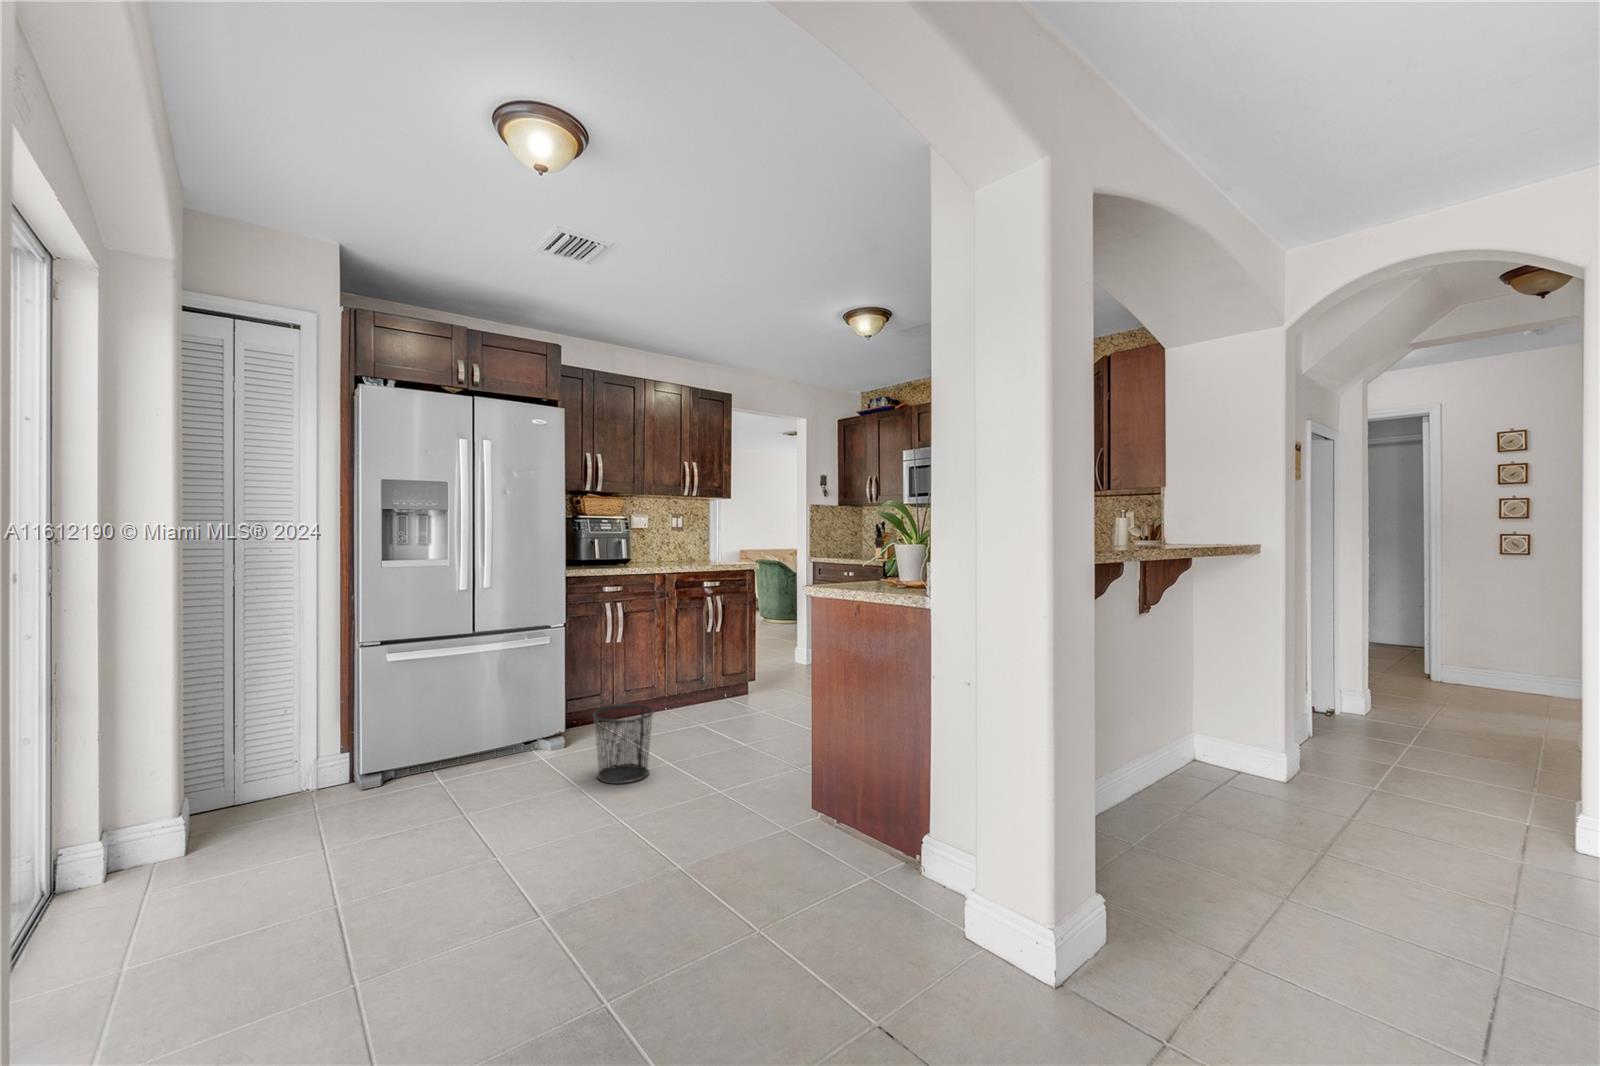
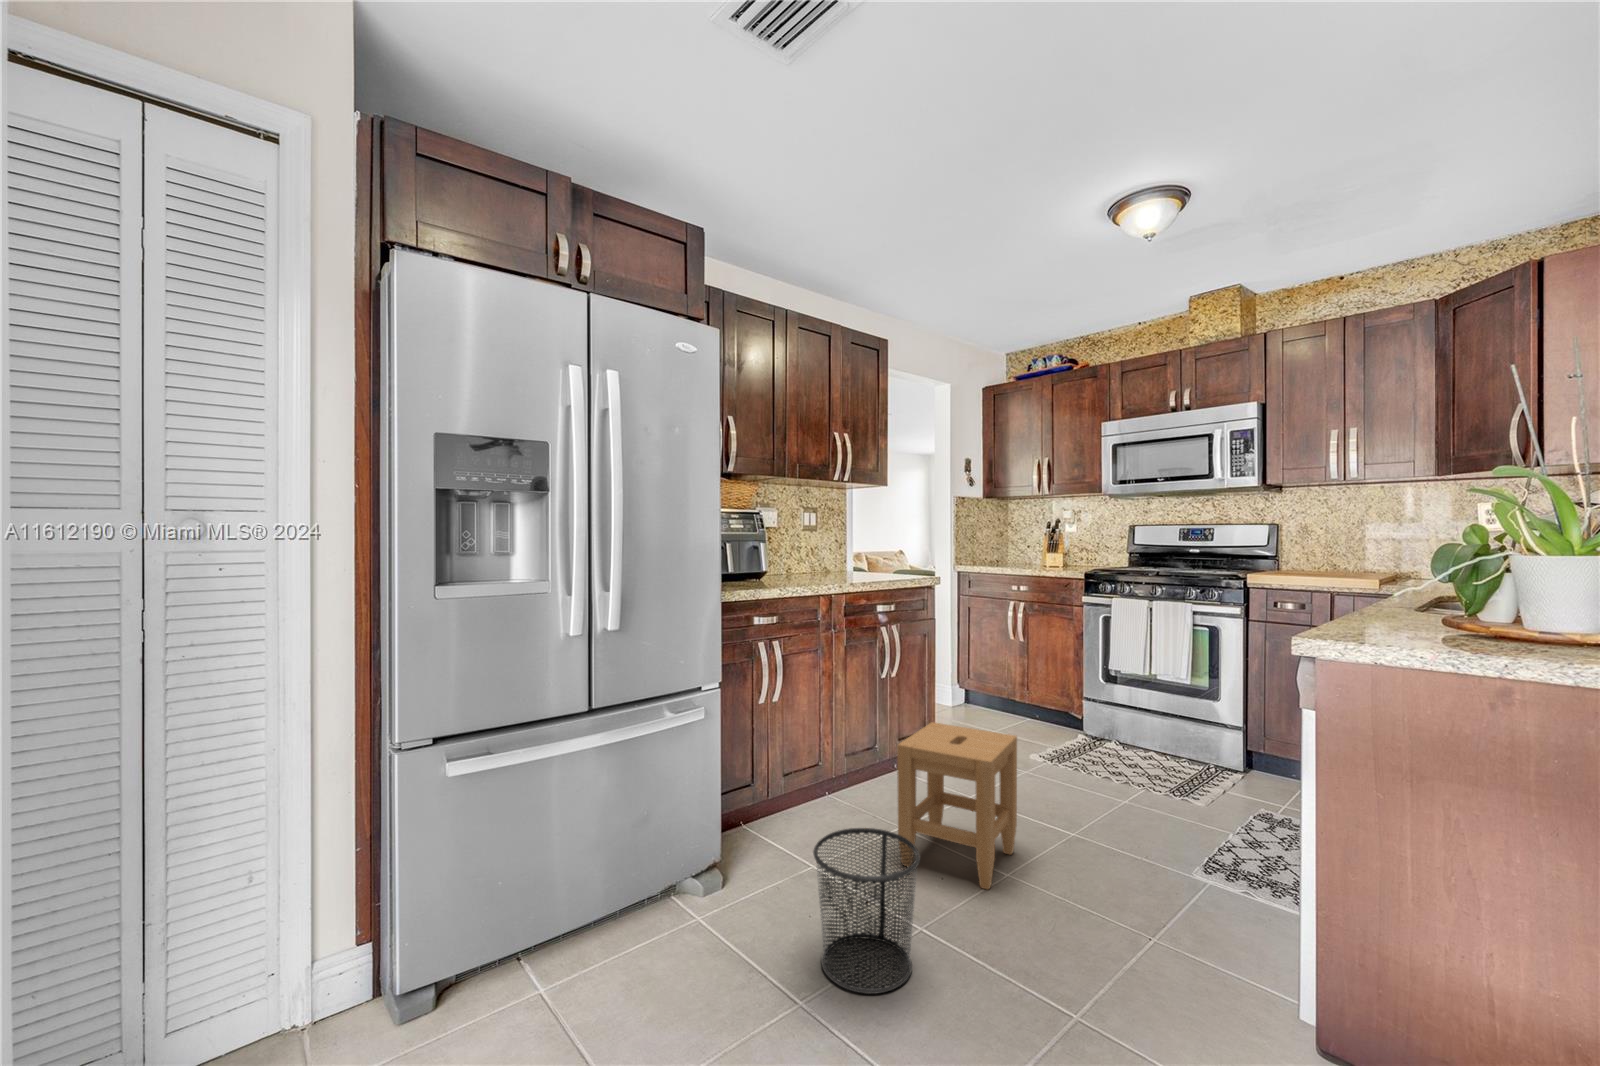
stool: none [679,657,761,751] -> present [897,722,1017,890]

